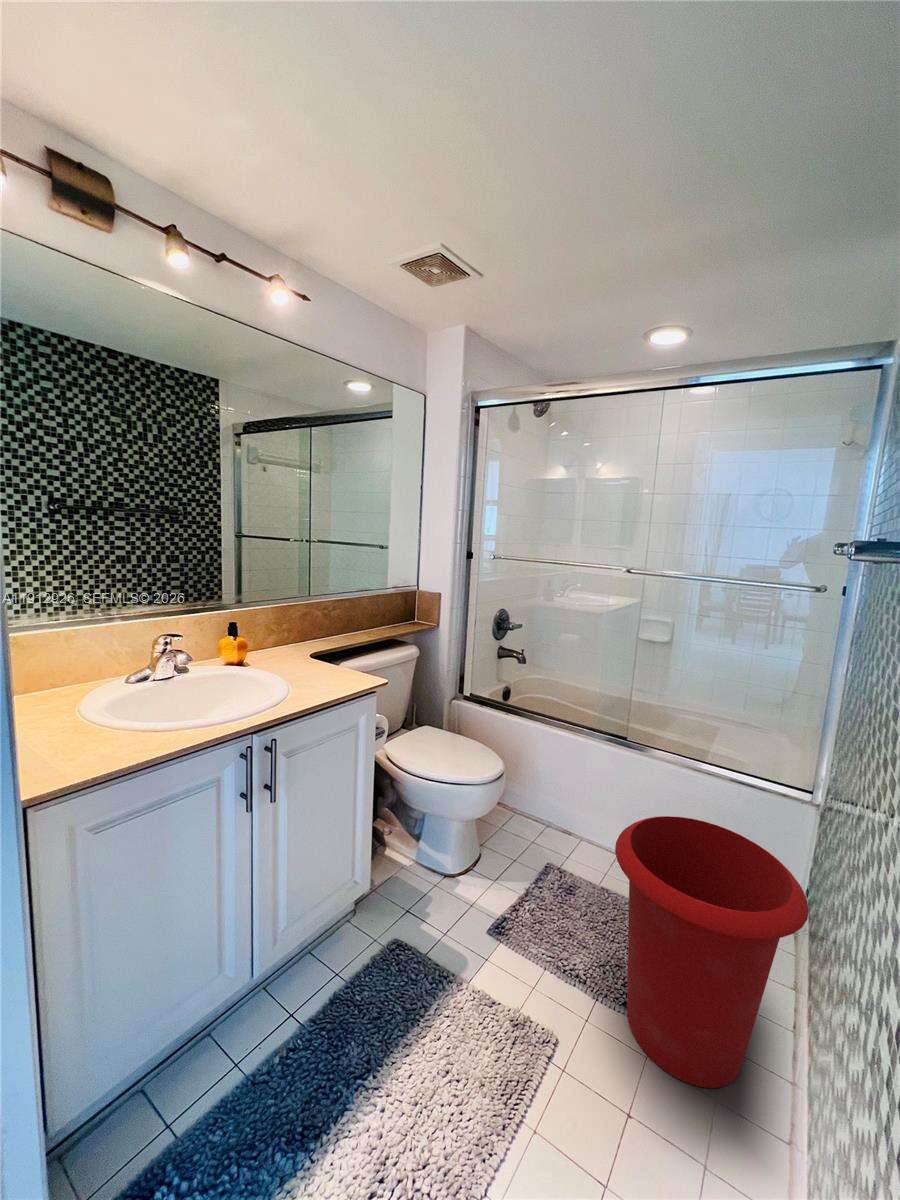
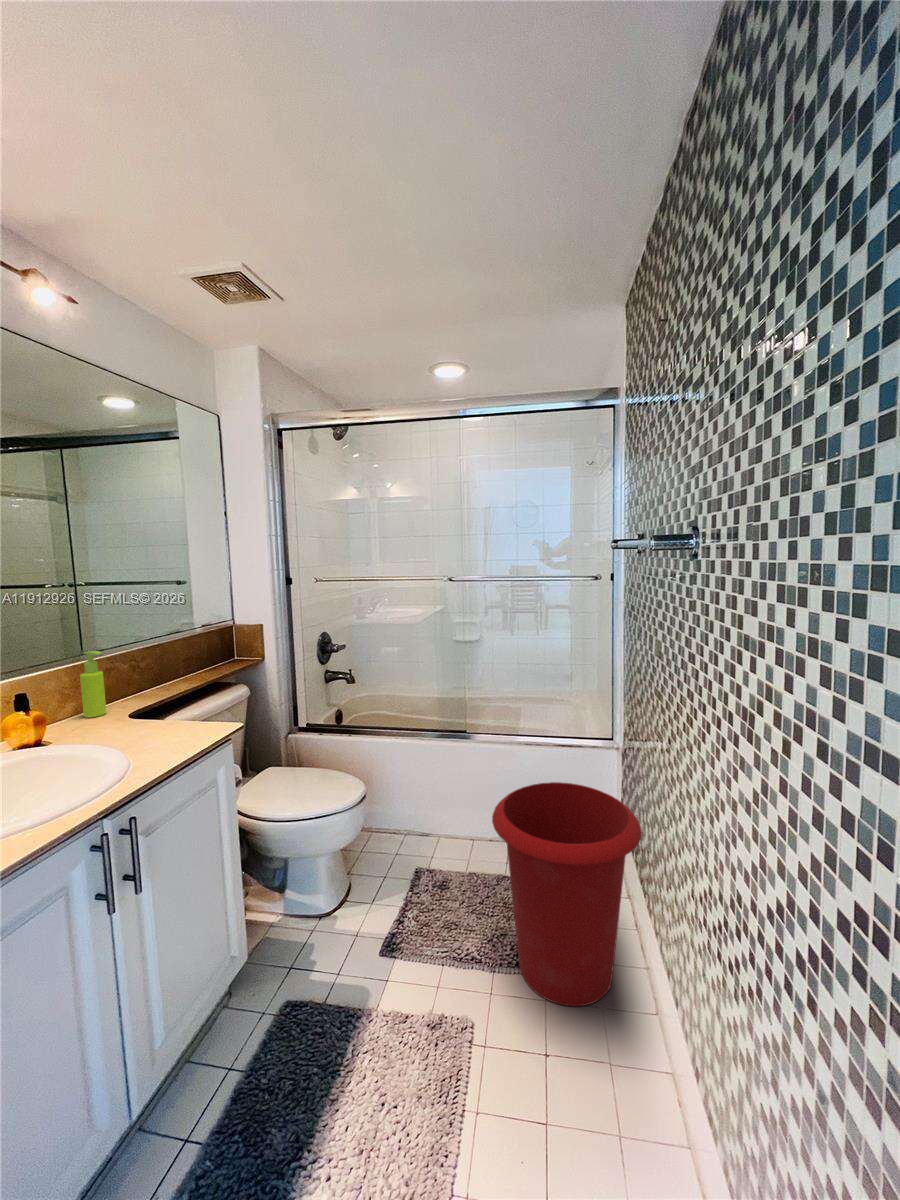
soap dispenser: none [283,598,301,652] -> present [80,651,106,717]

